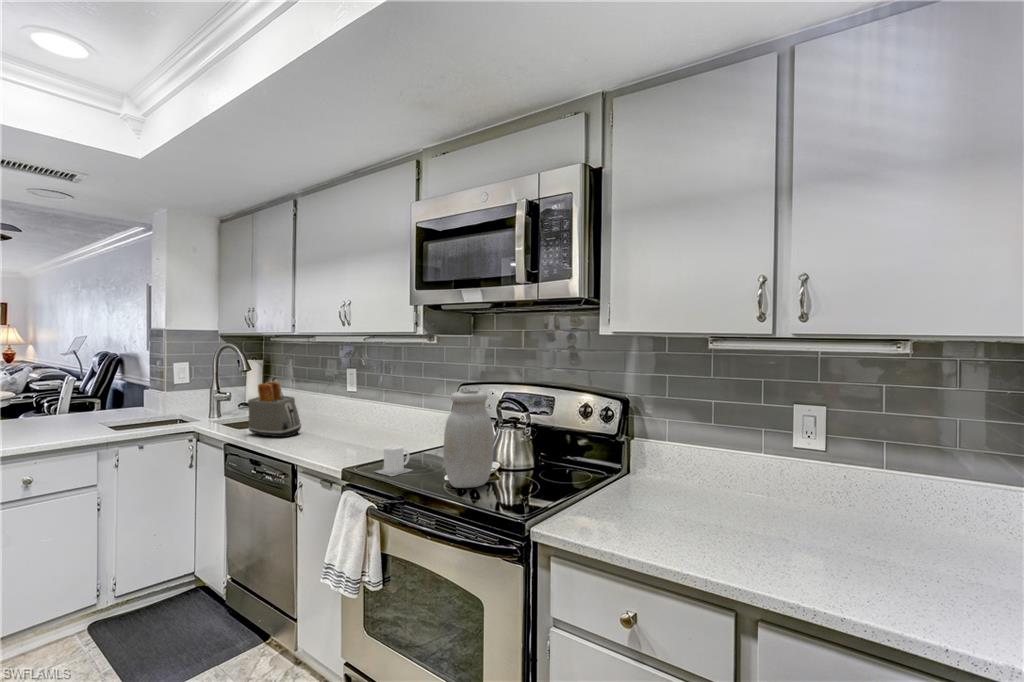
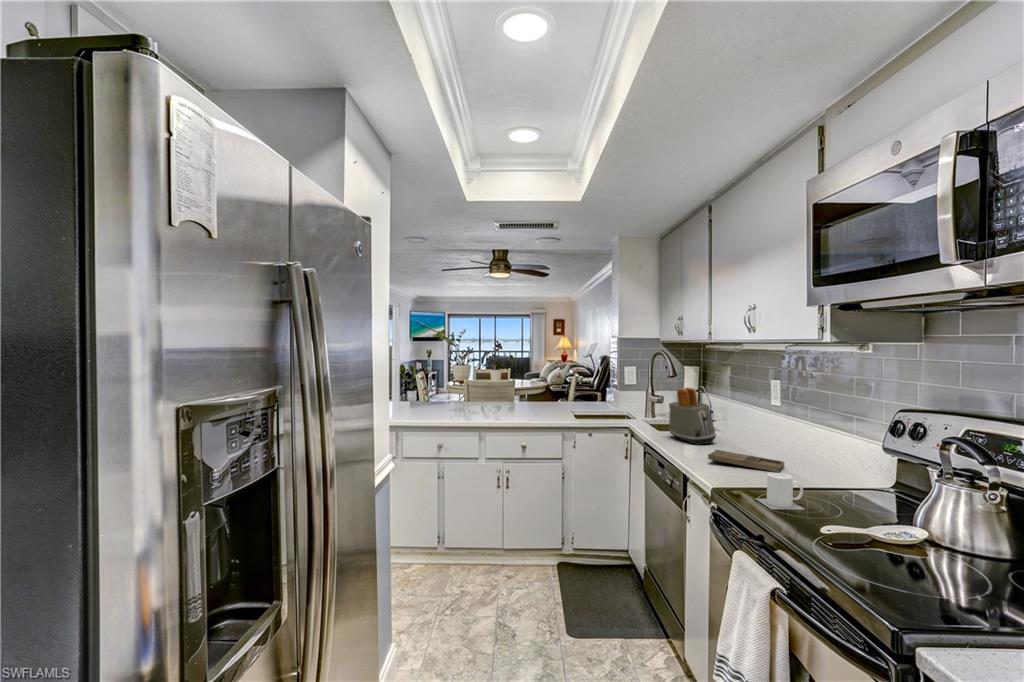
jar: present [443,391,494,488] -> none [828,419,911,555]
tray: none [310,438,374,450] -> present [708,450,784,472]

